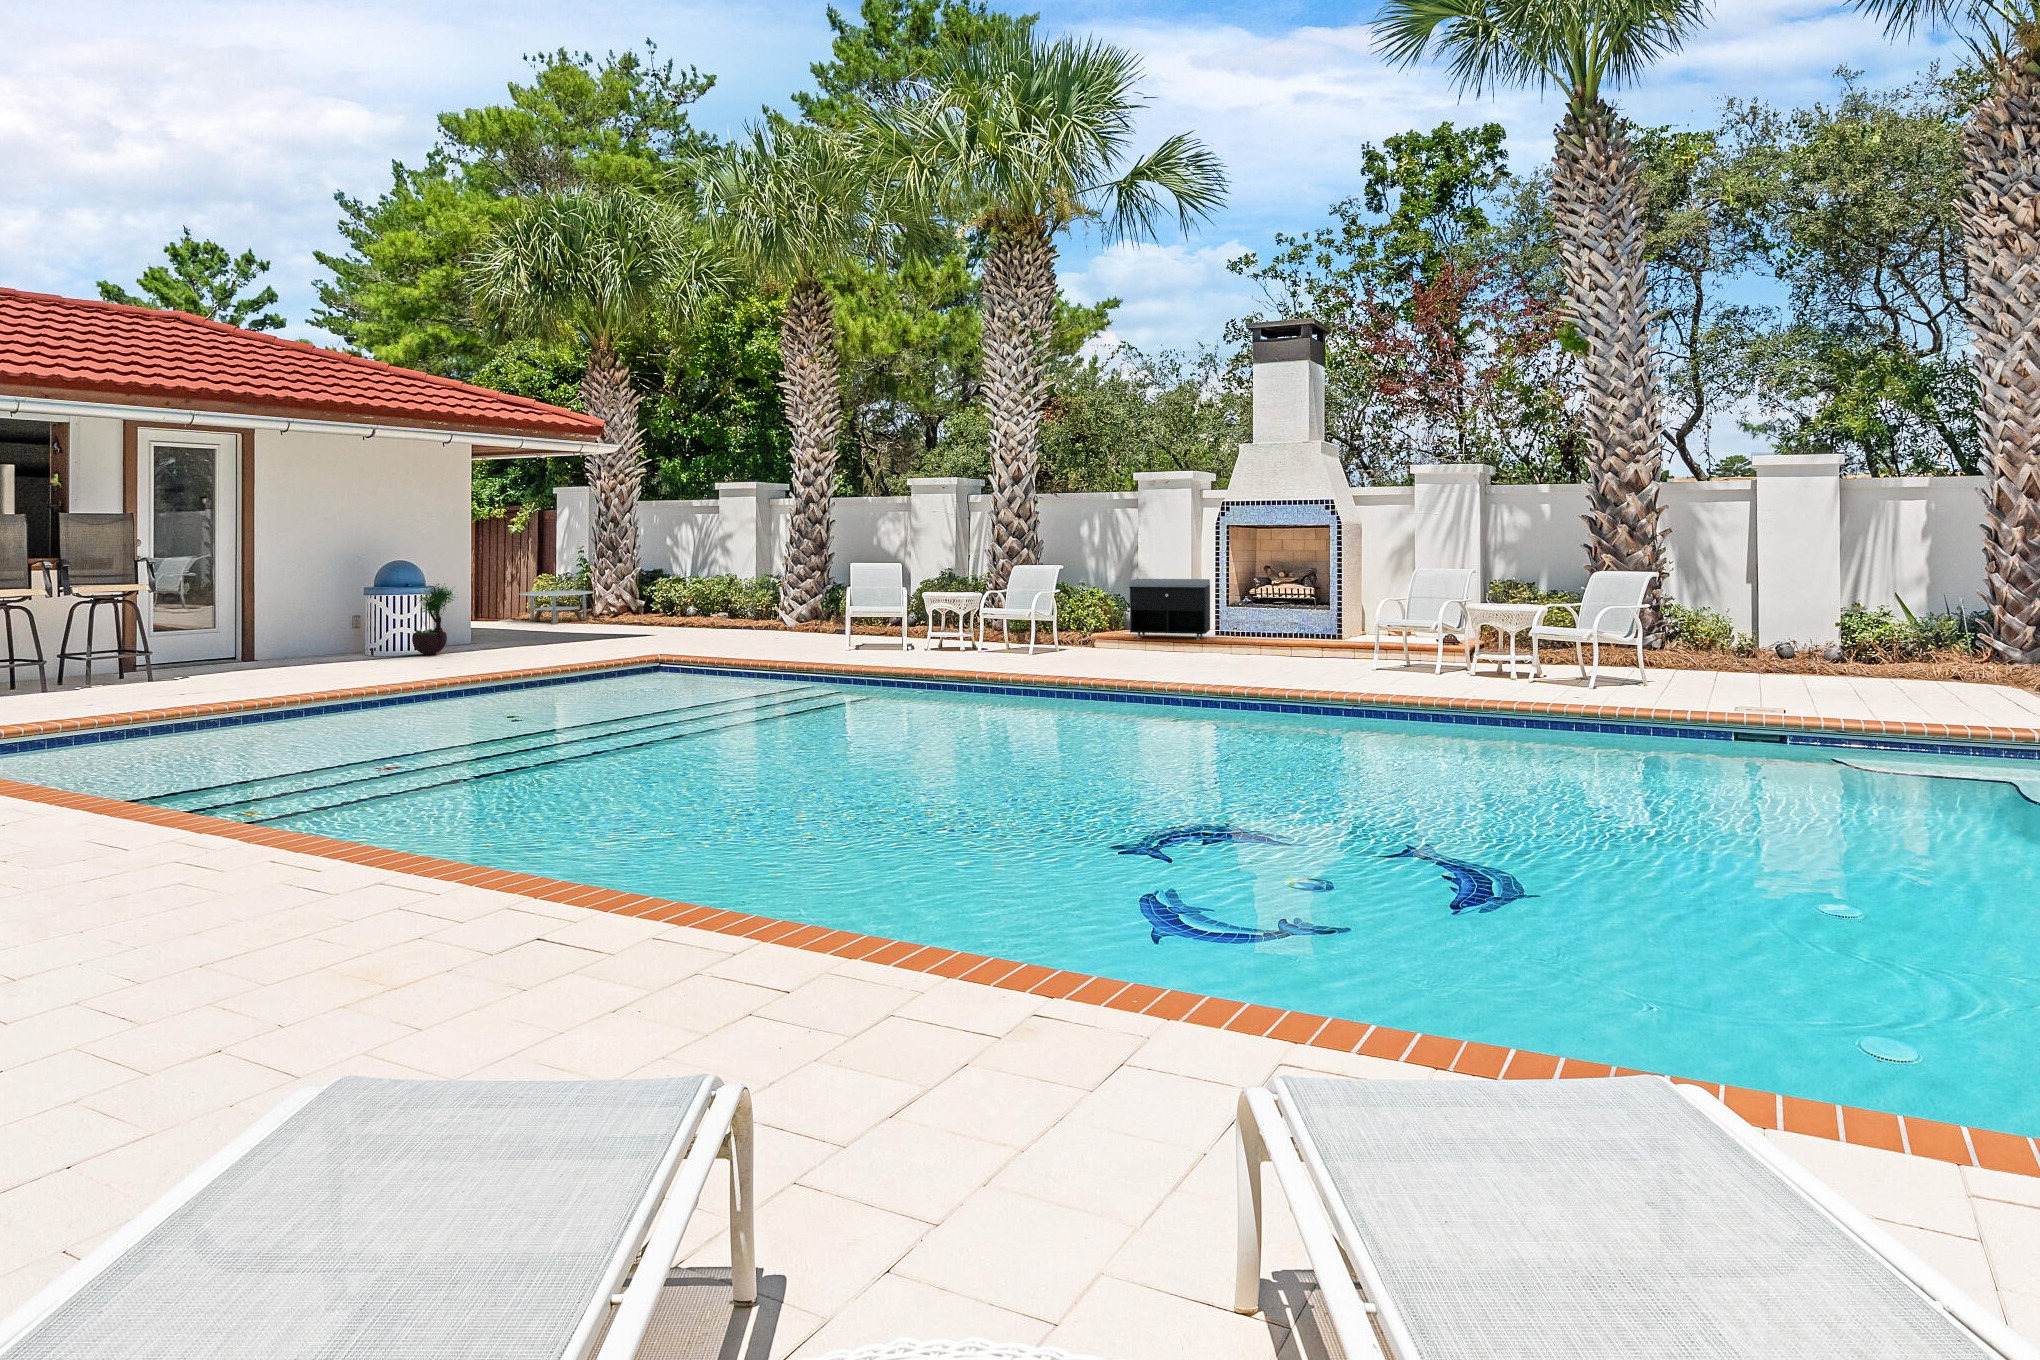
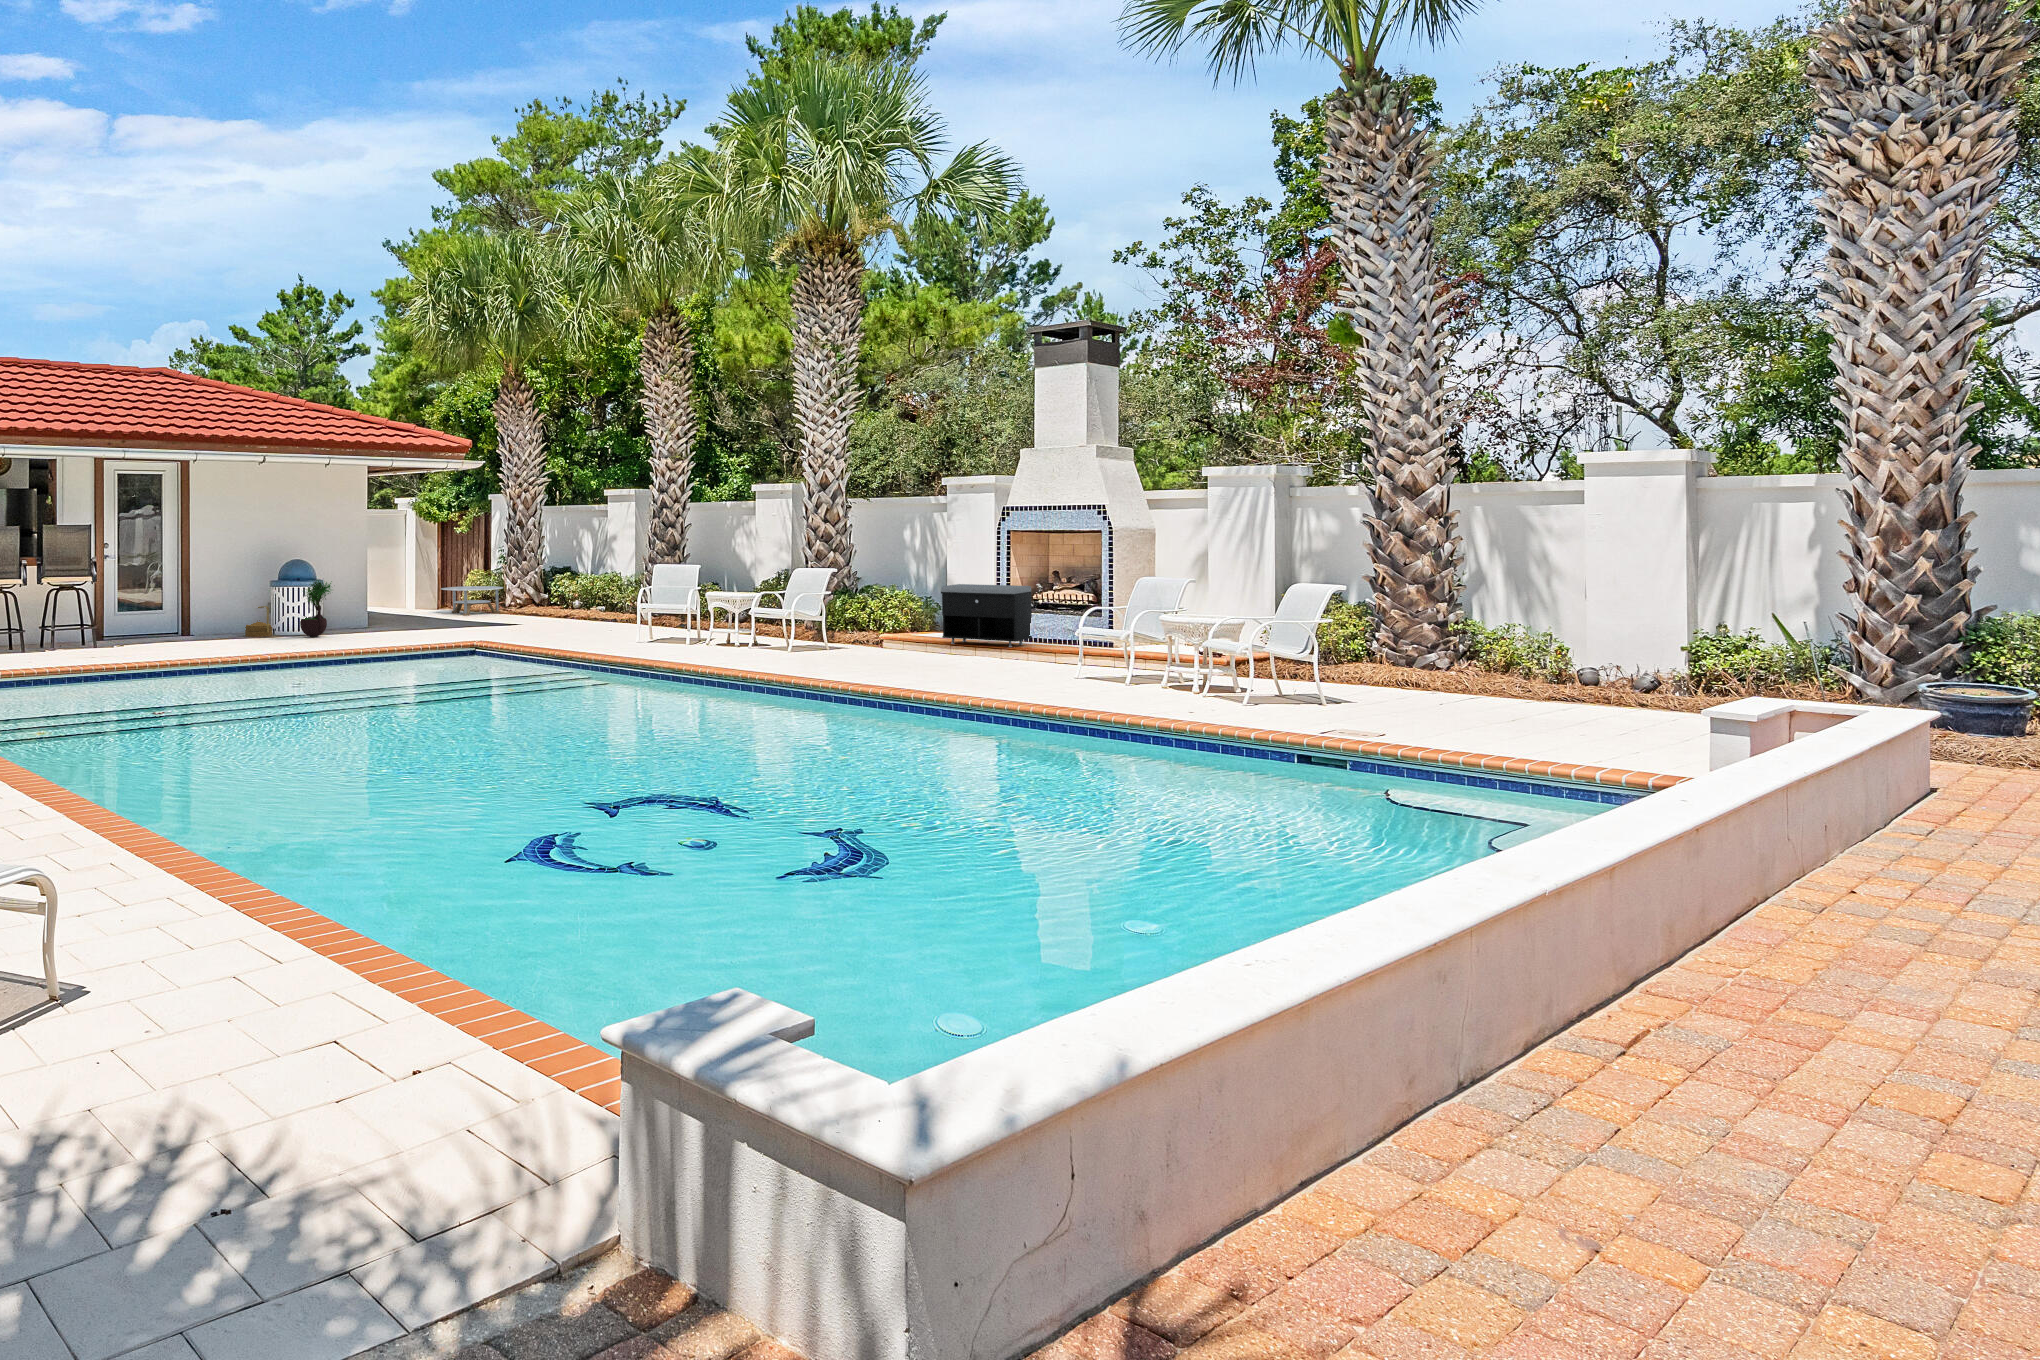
woven basket: none [333,618,371,658] -> present [245,606,272,637]

